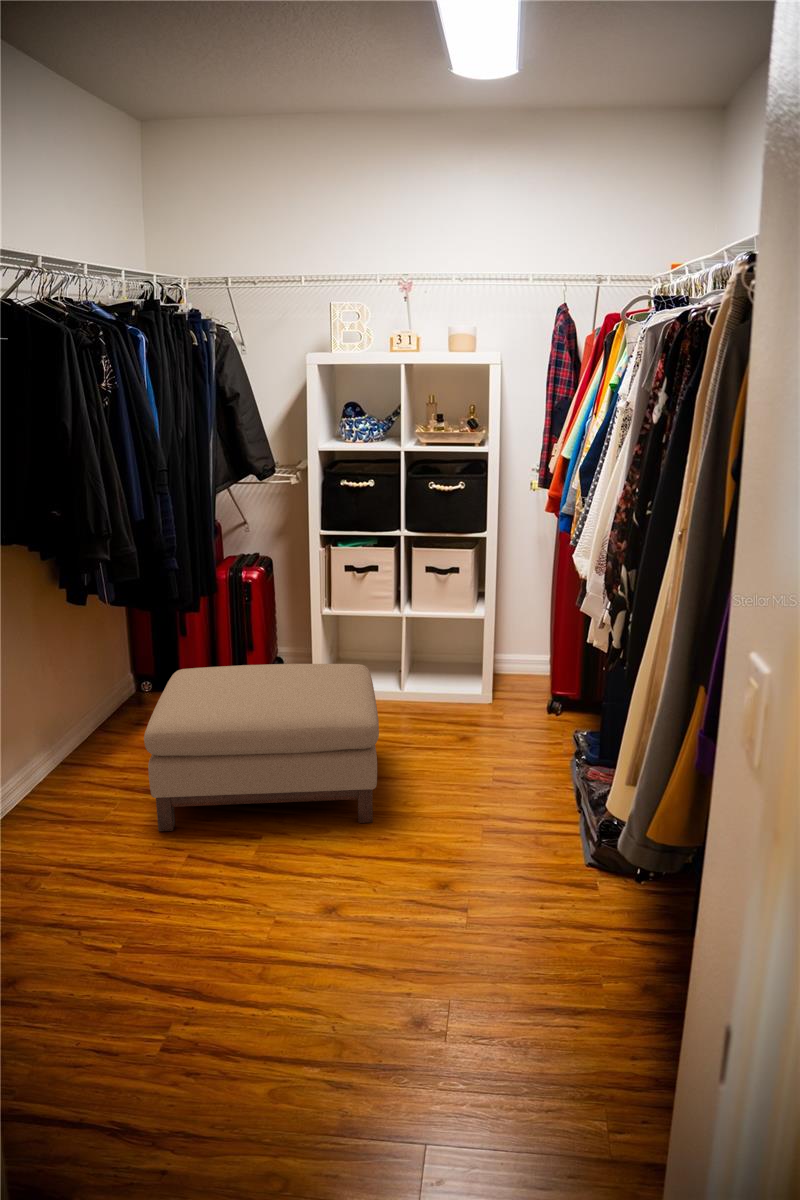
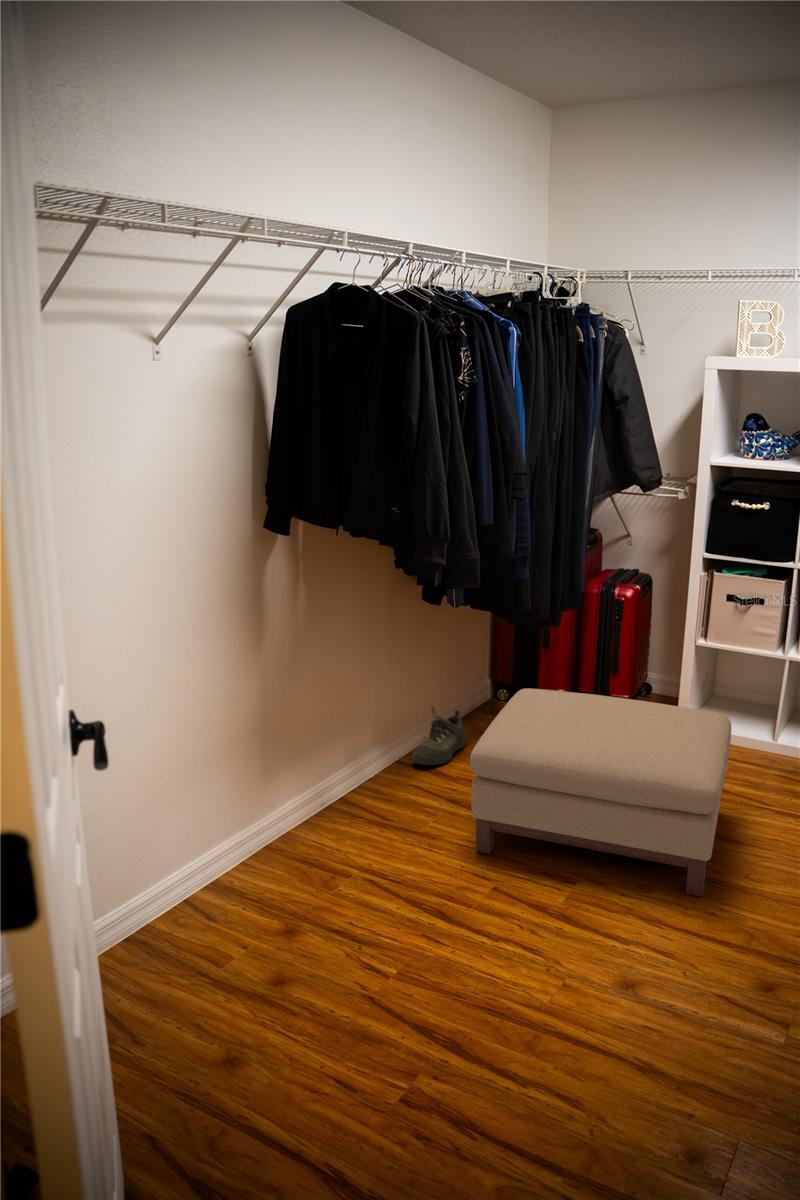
shoe: none [67,705,120,764] -> present [412,707,467,765]

